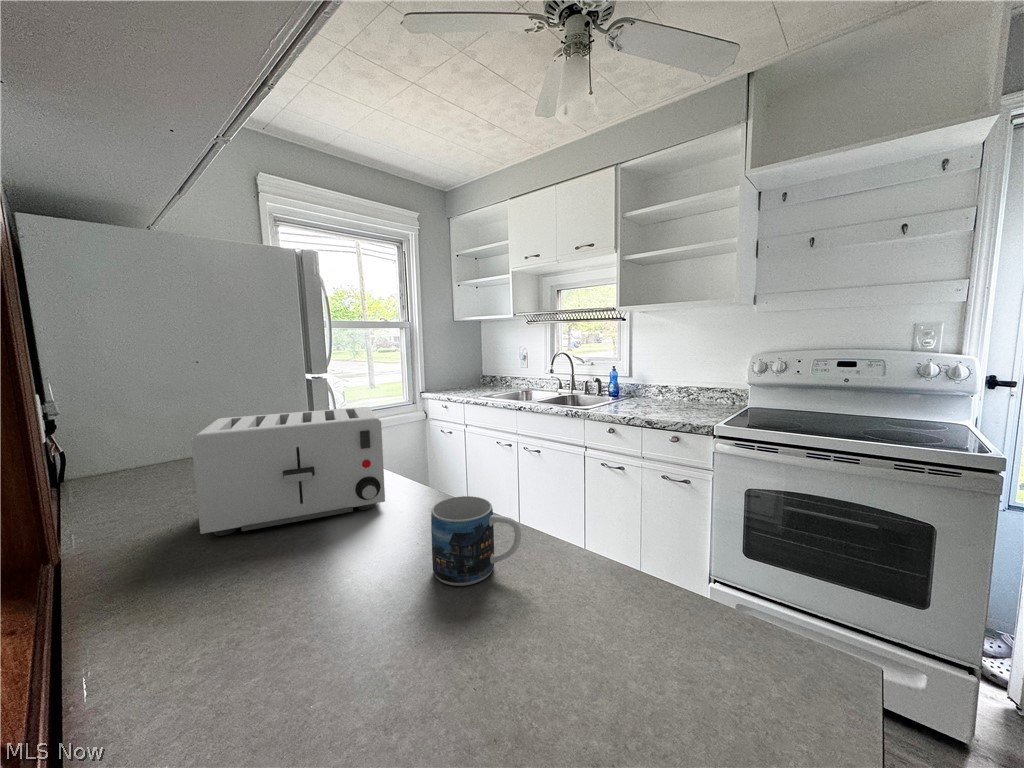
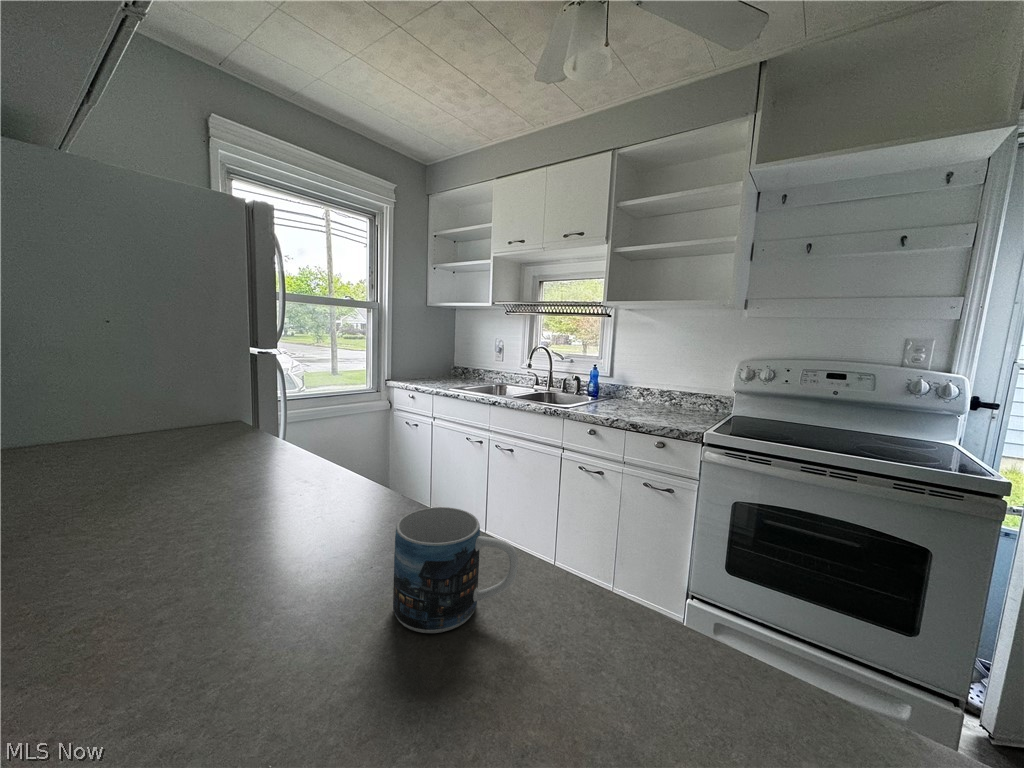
toaster: present [191,407,385,536] -> none [59,386,335,545]

